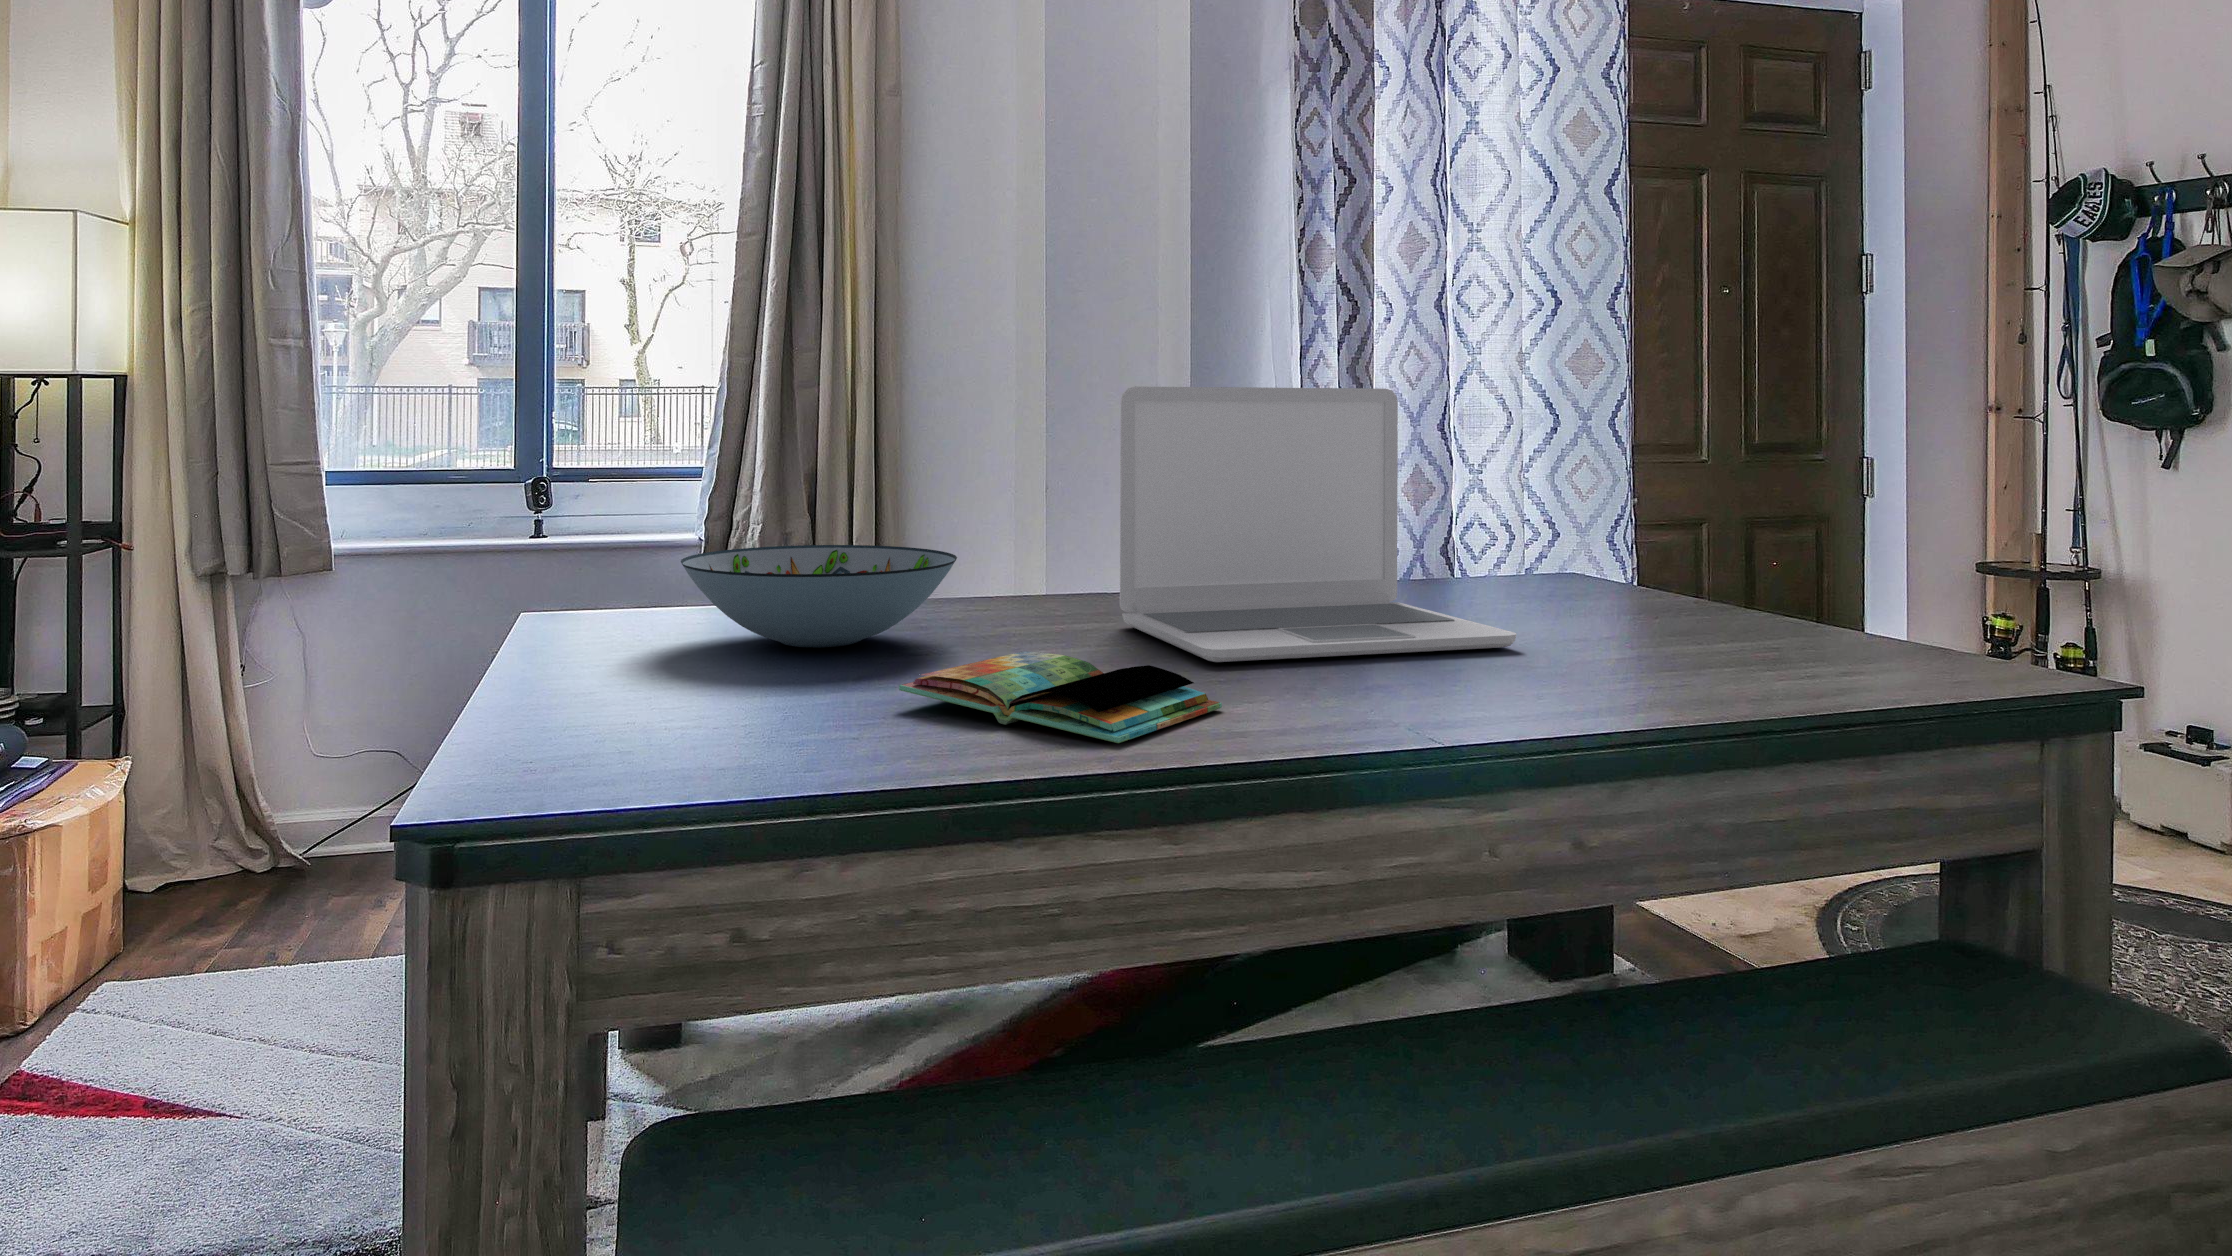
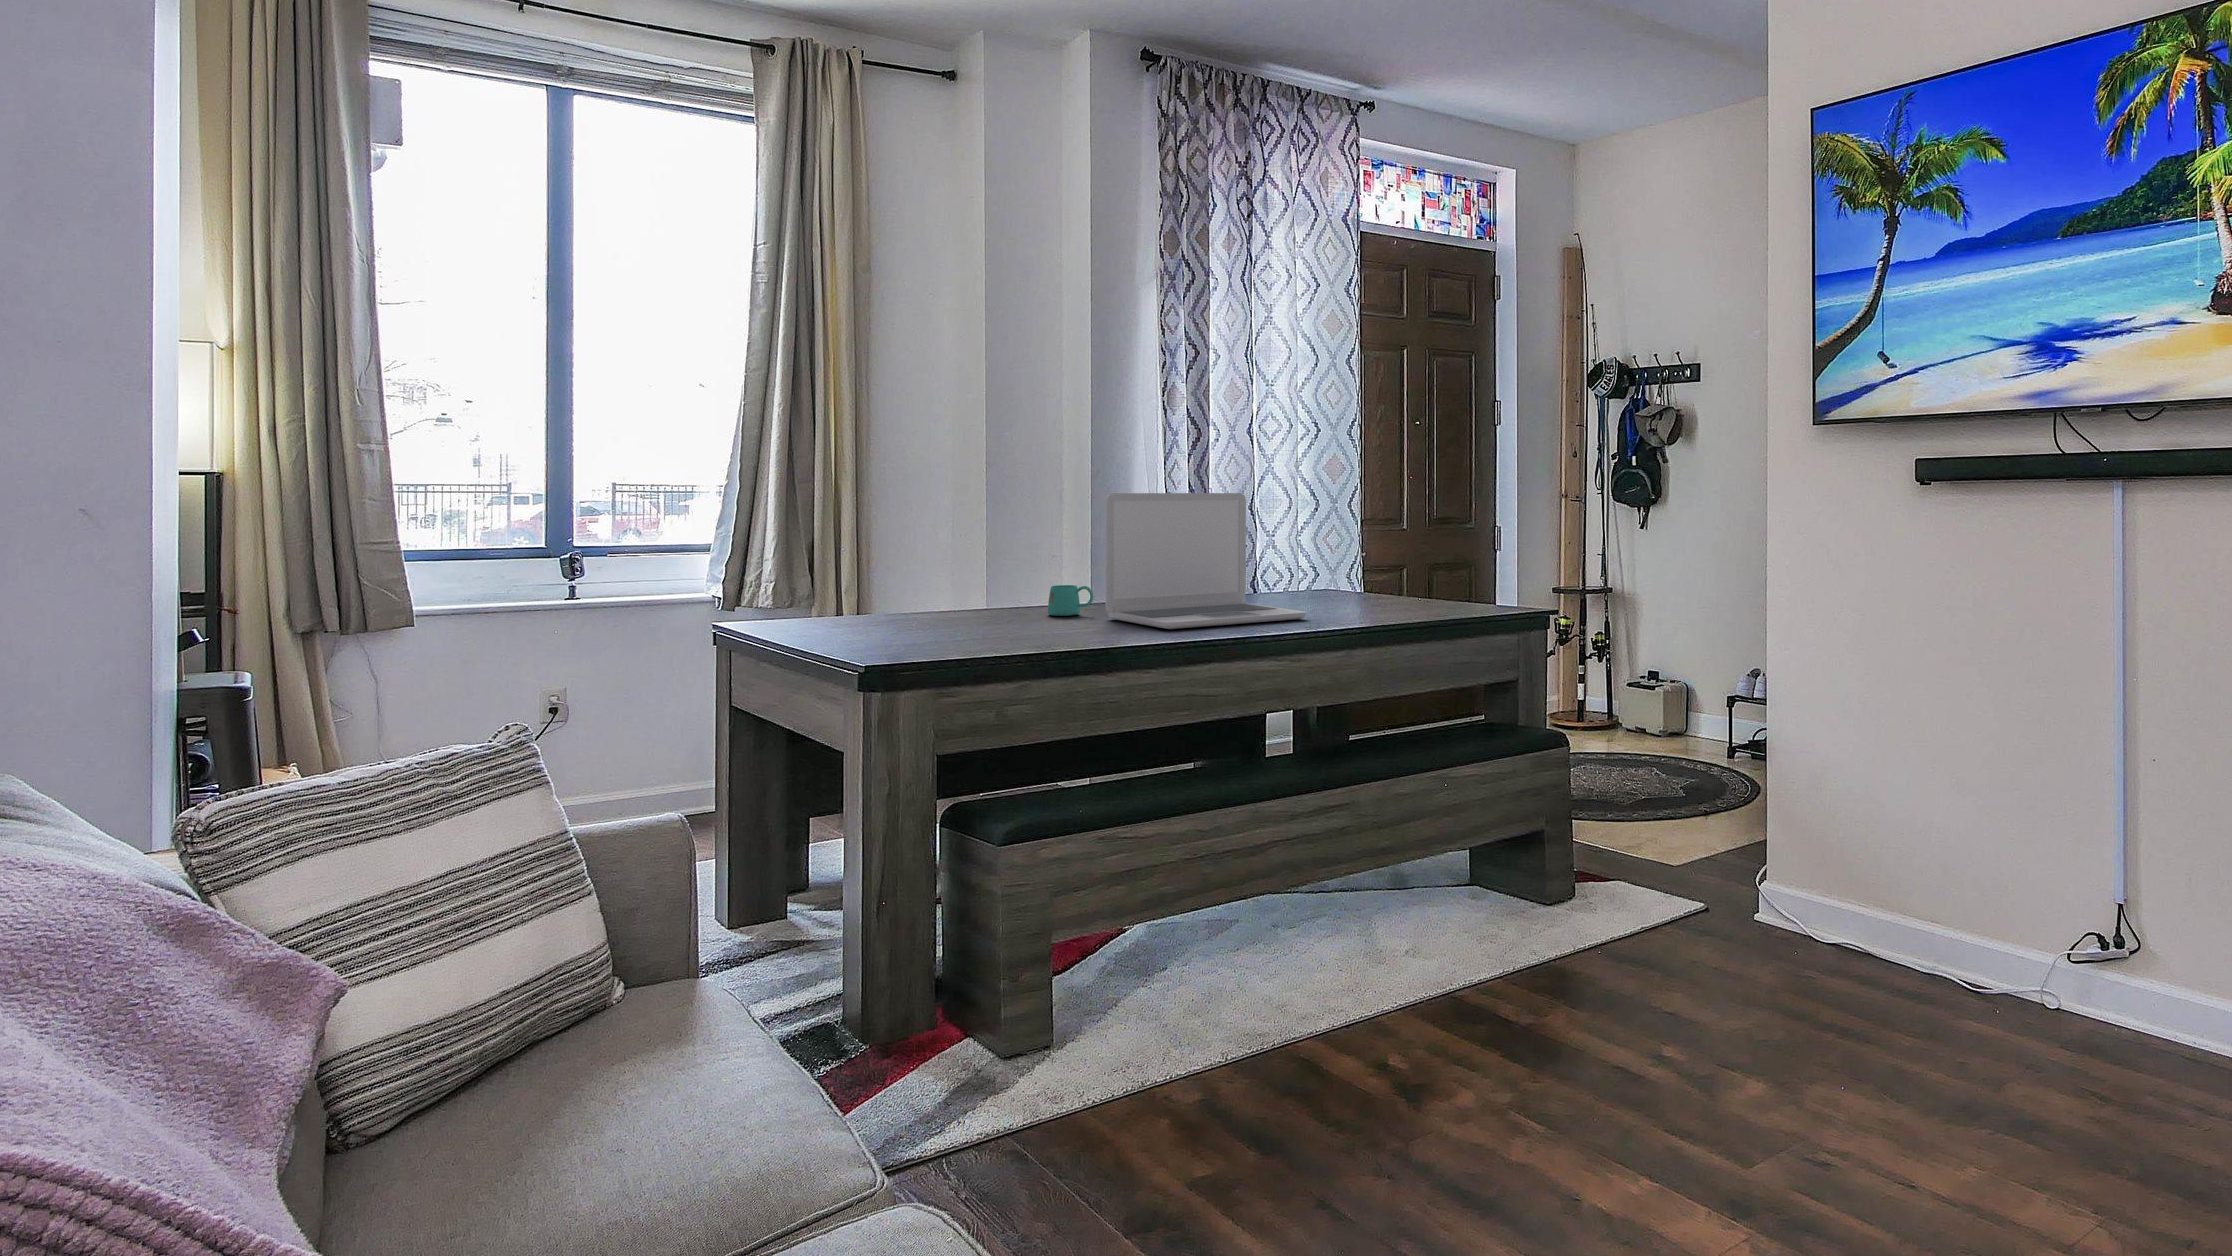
decorative bowl: present [681,545,957,648] -> none [873,581,1028,633]
mug: none [1029,555,1106,613] -> present [1048,585,1093,616]
book: present [899,651,1222,743] -> none [1034,625,1184,653]

